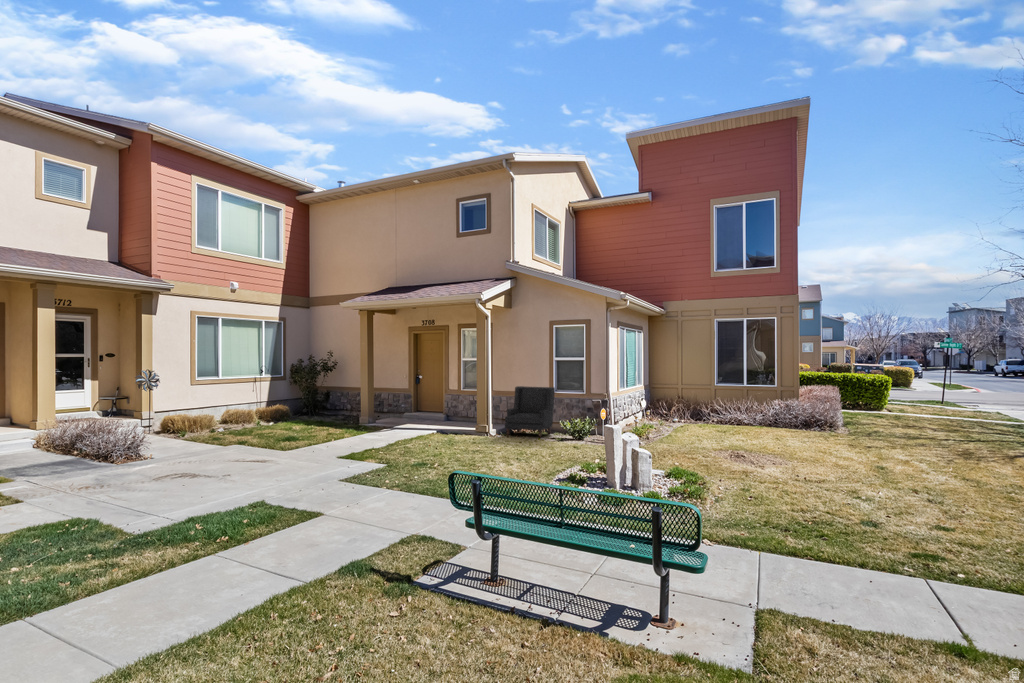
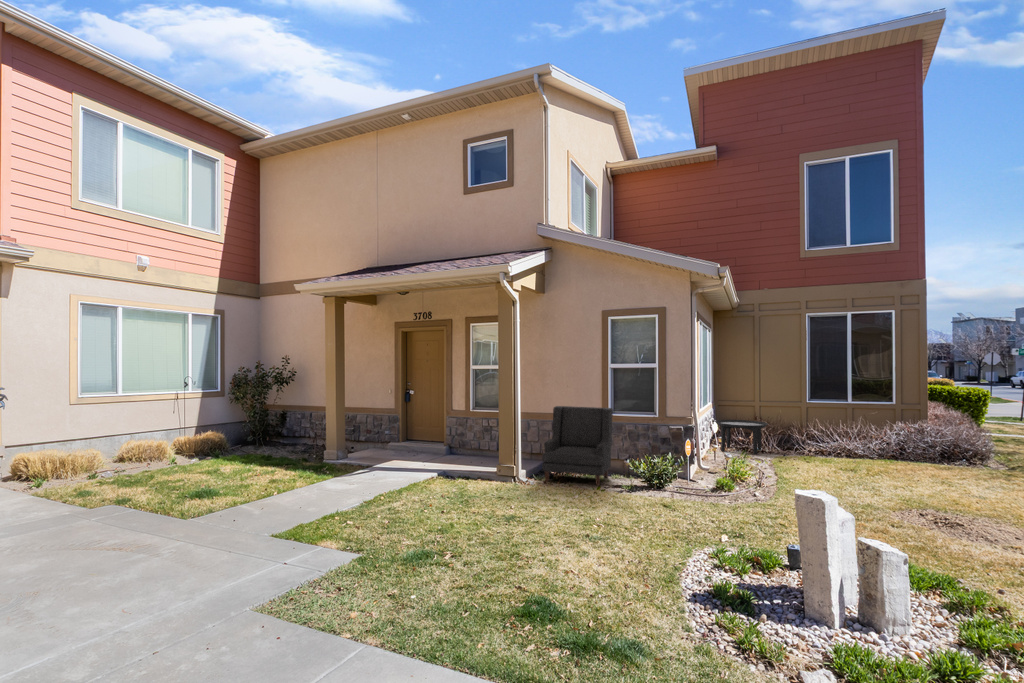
round table: none [643,399,680,423] -> present [715,420,768,455]

